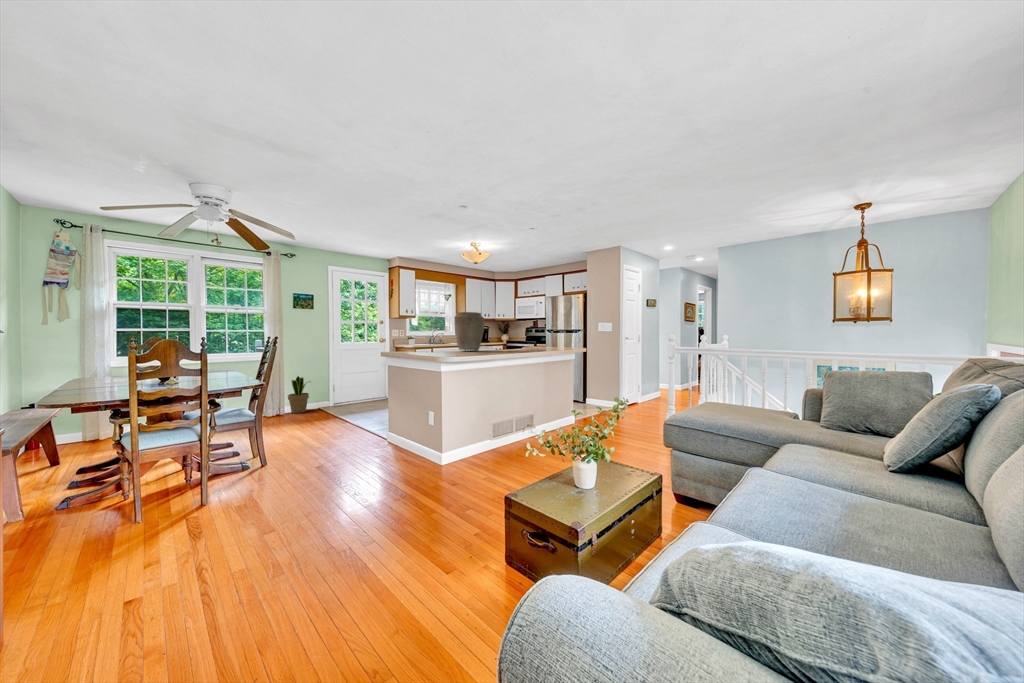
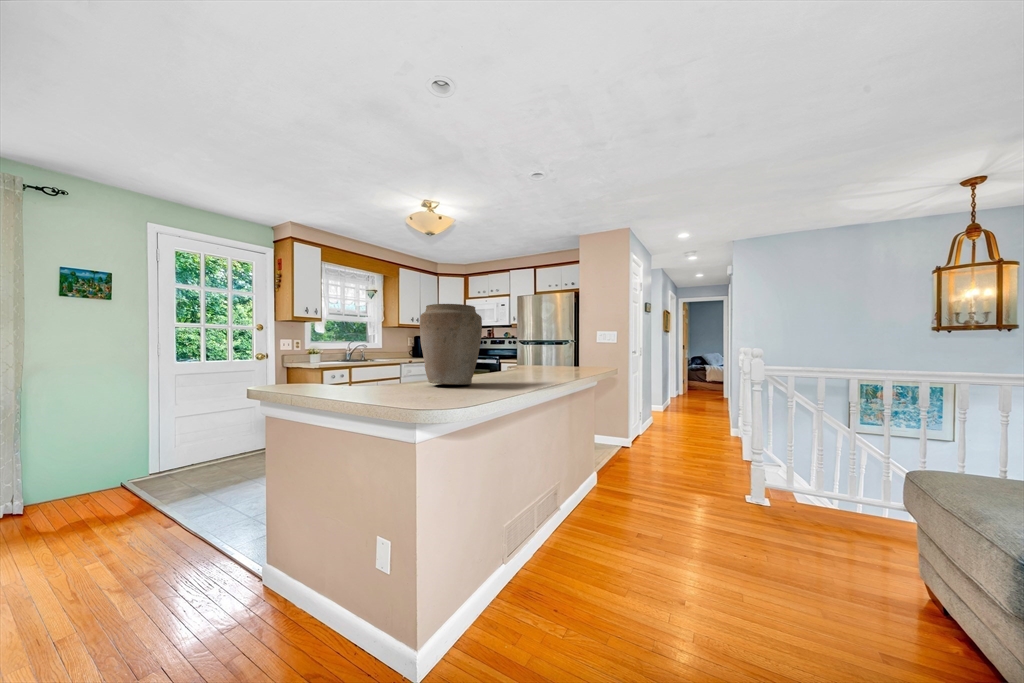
potted plant: present [288,376,310,413] -> none [37,432,101,510]

